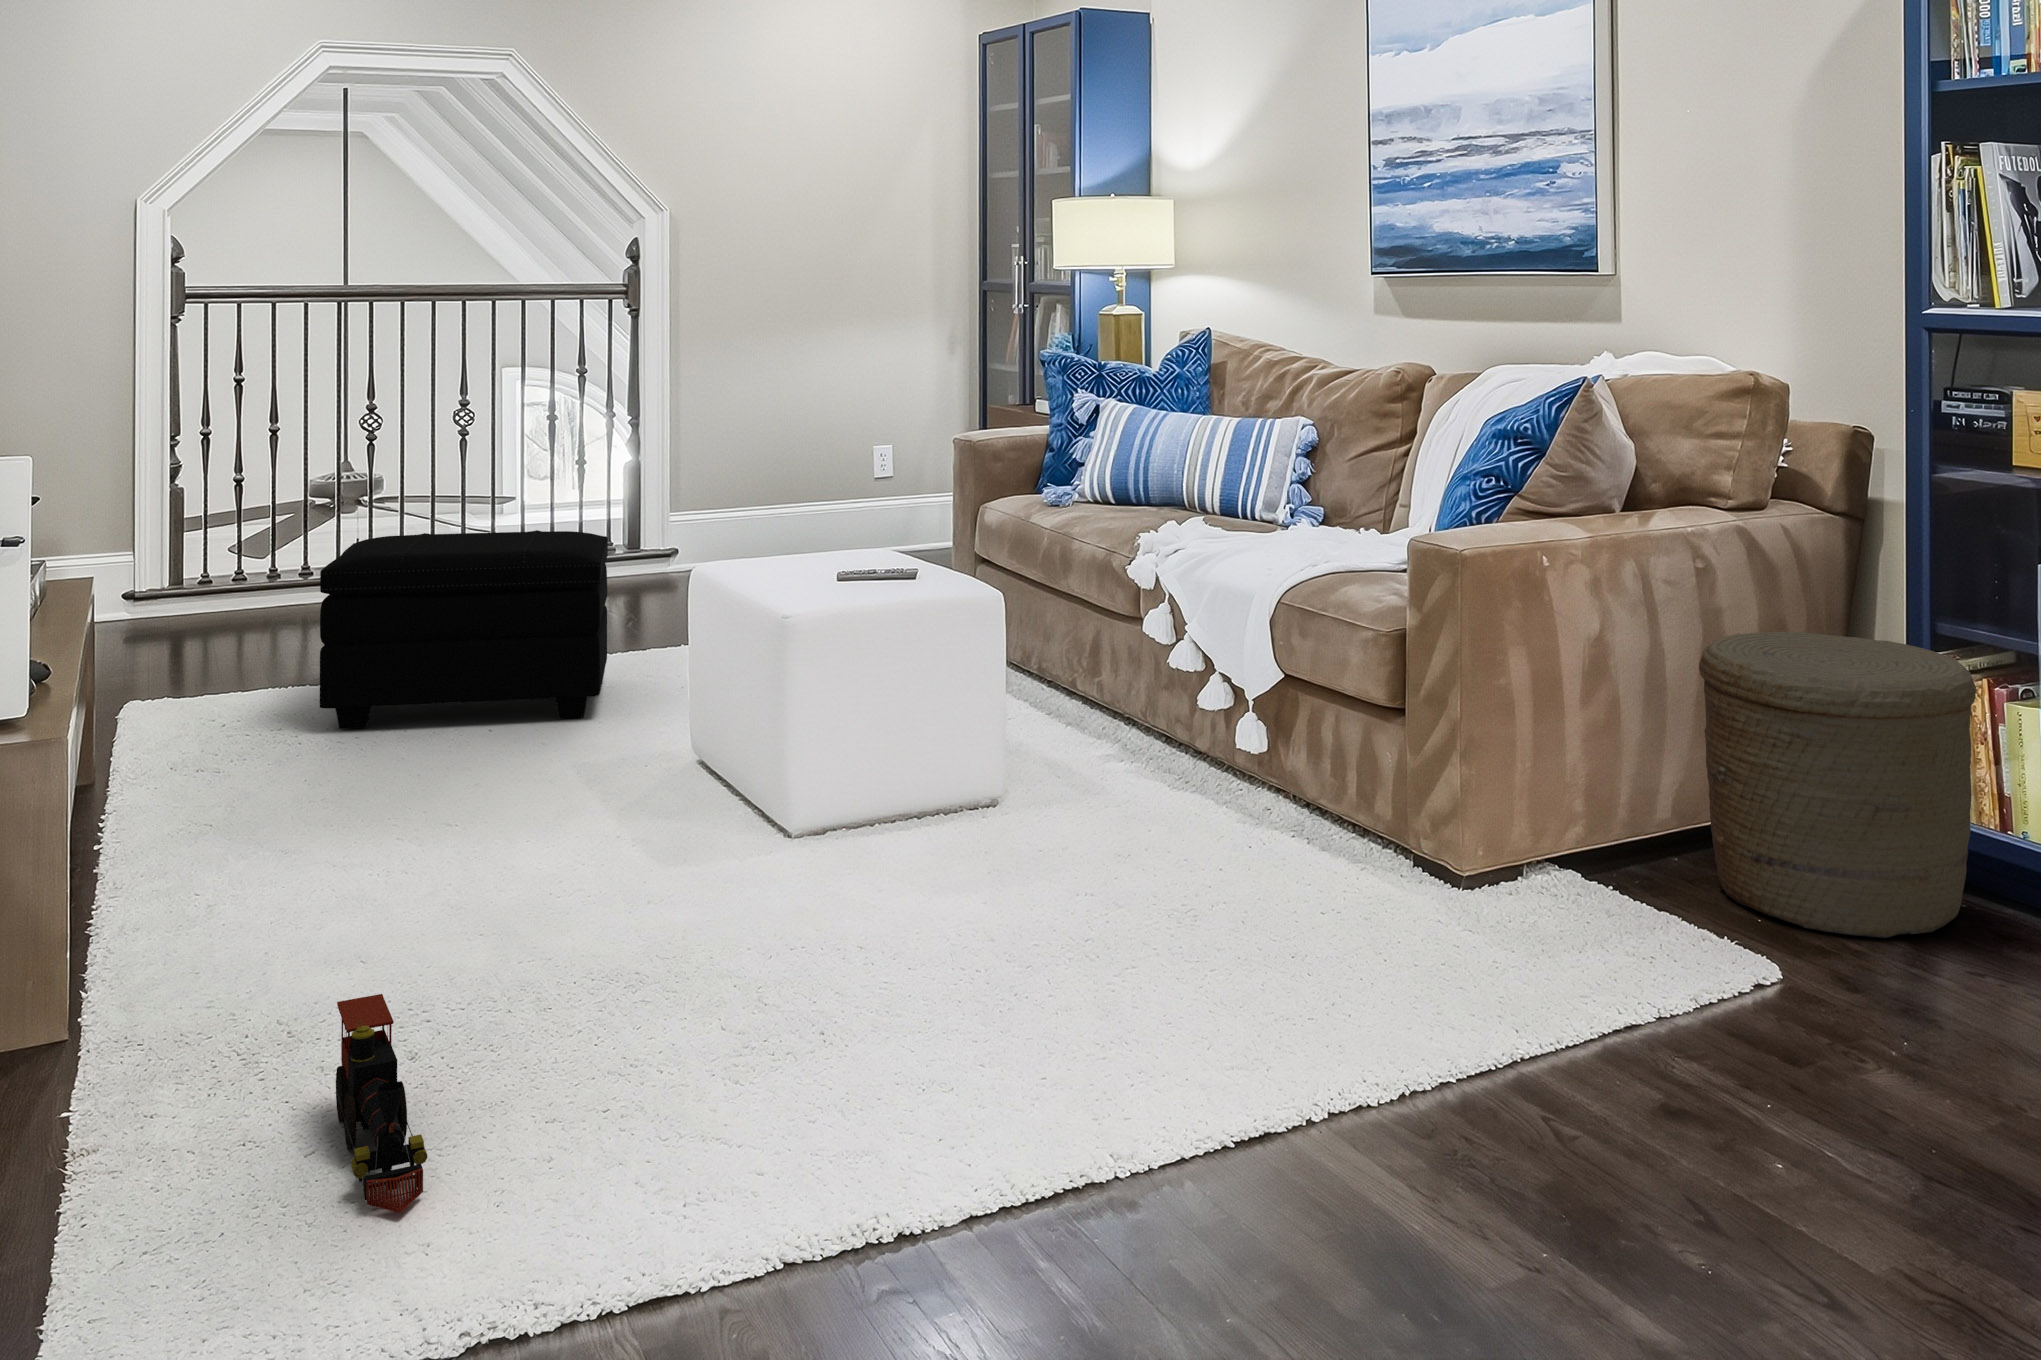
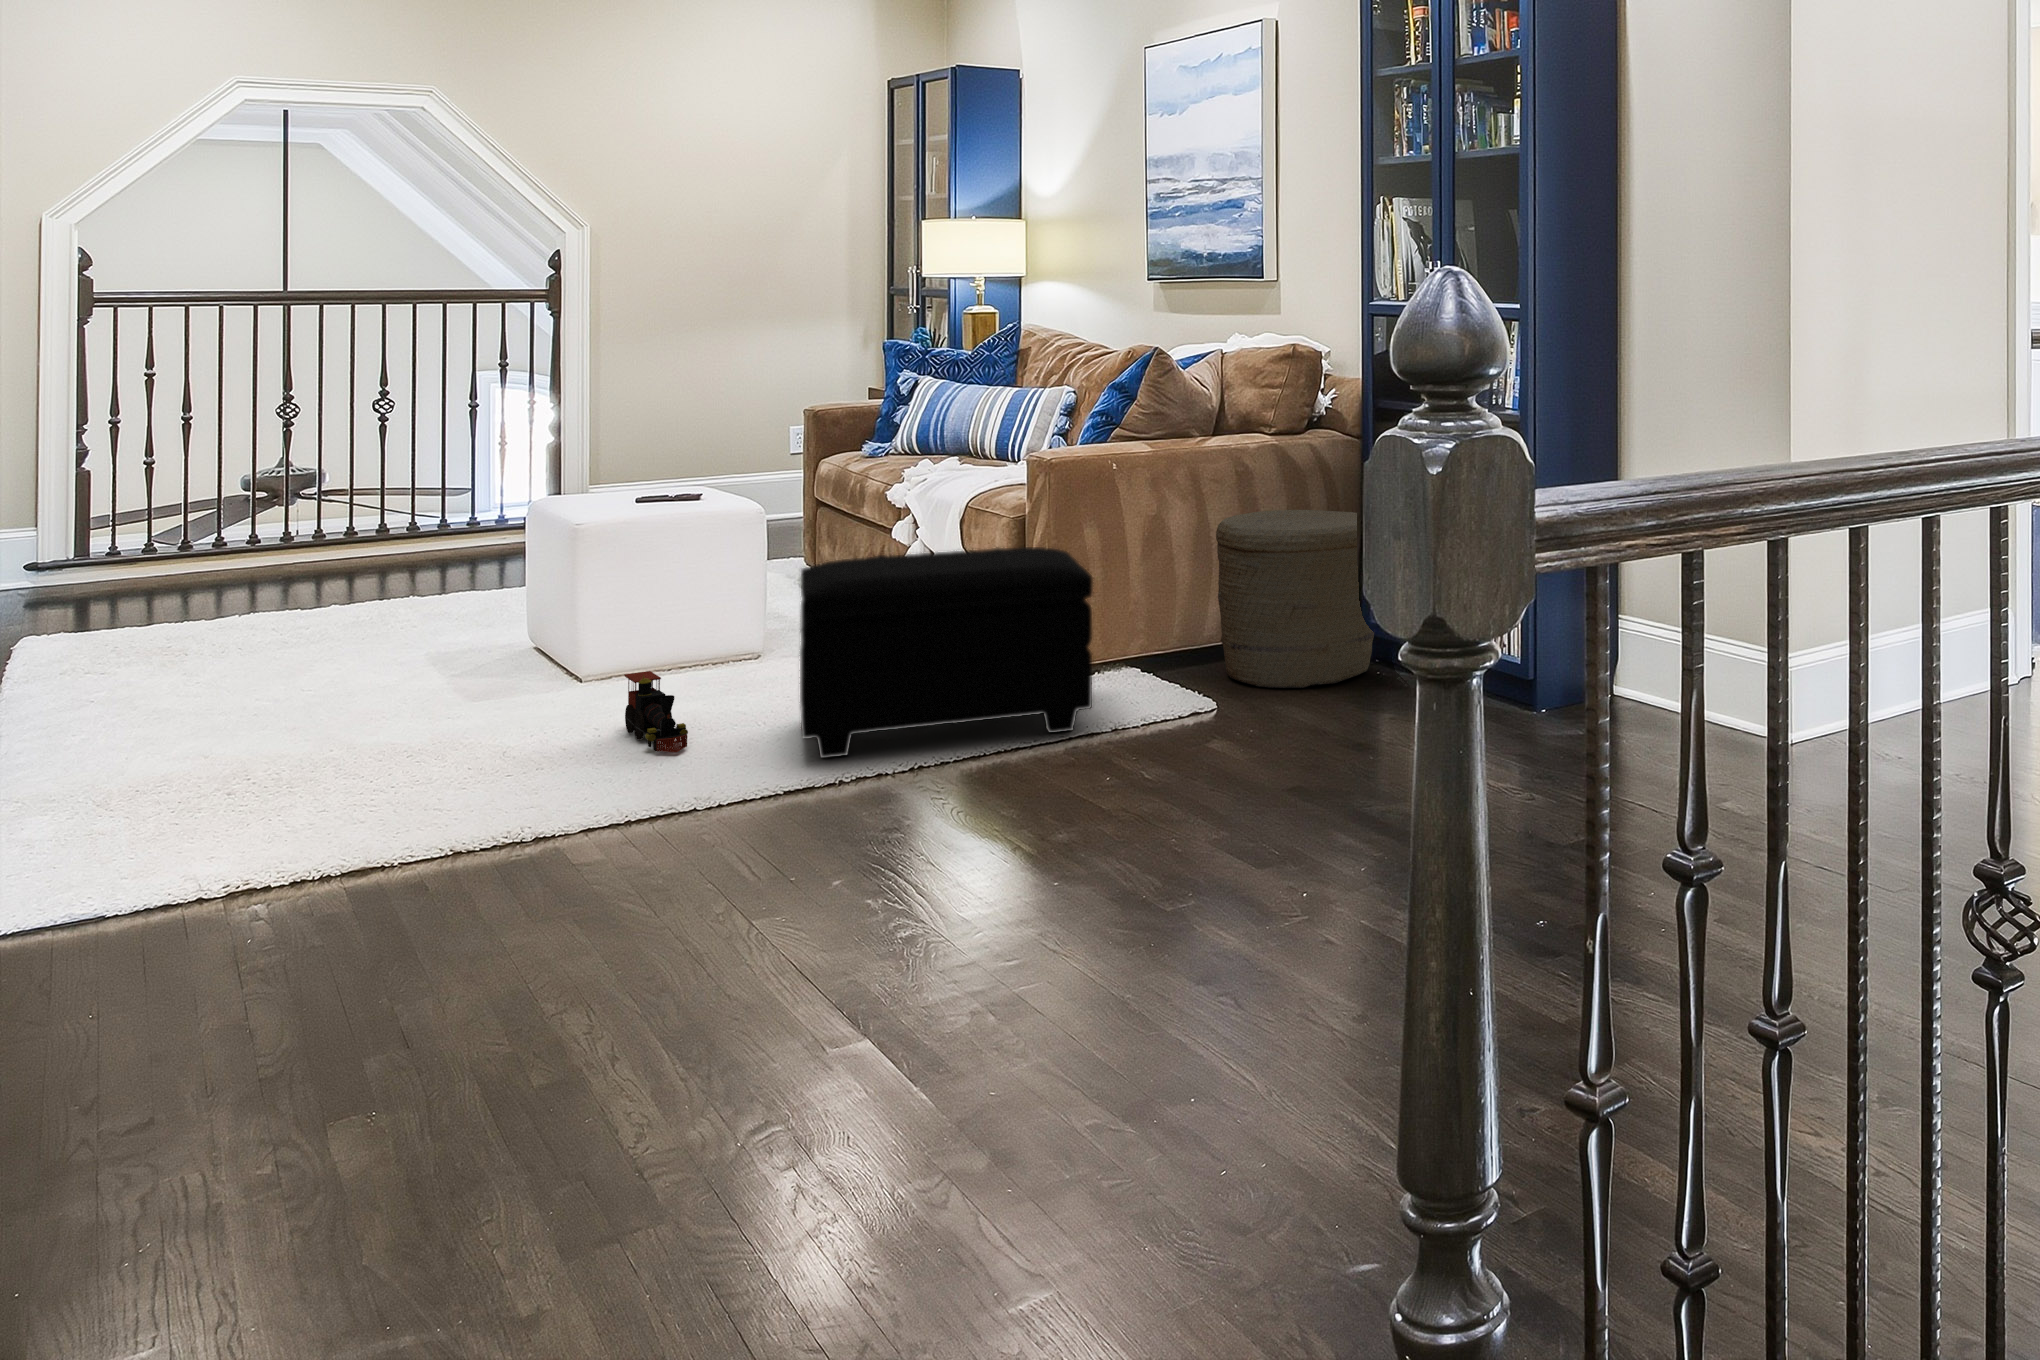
footstool: present [320,530,608,729] -> present [800,547,1093,758]
toy train: present [336,994,427,1213] -> present [624,671,688,752]

